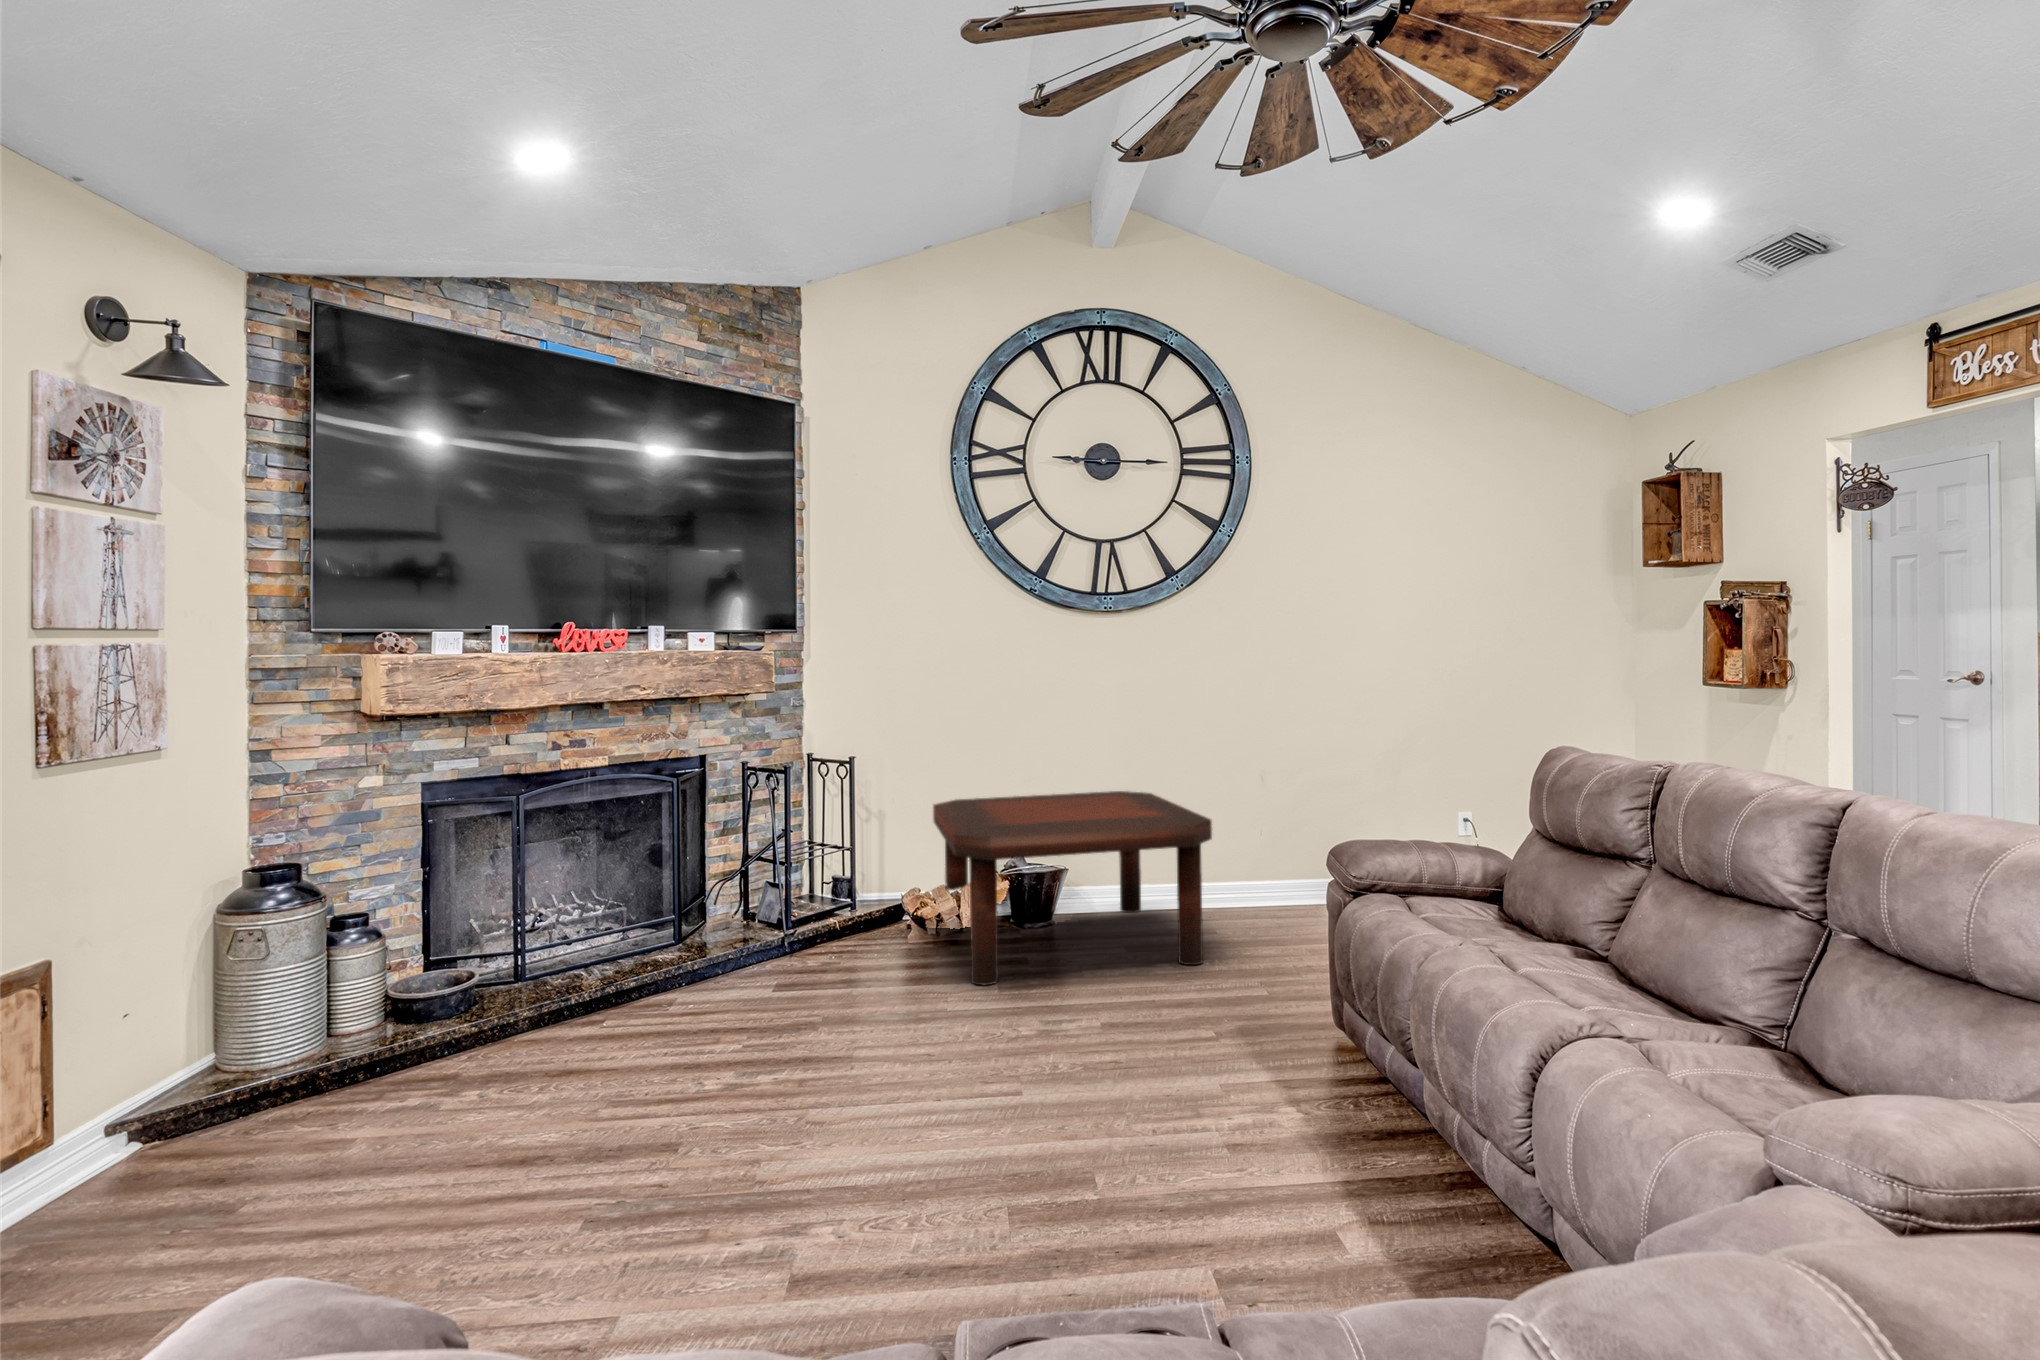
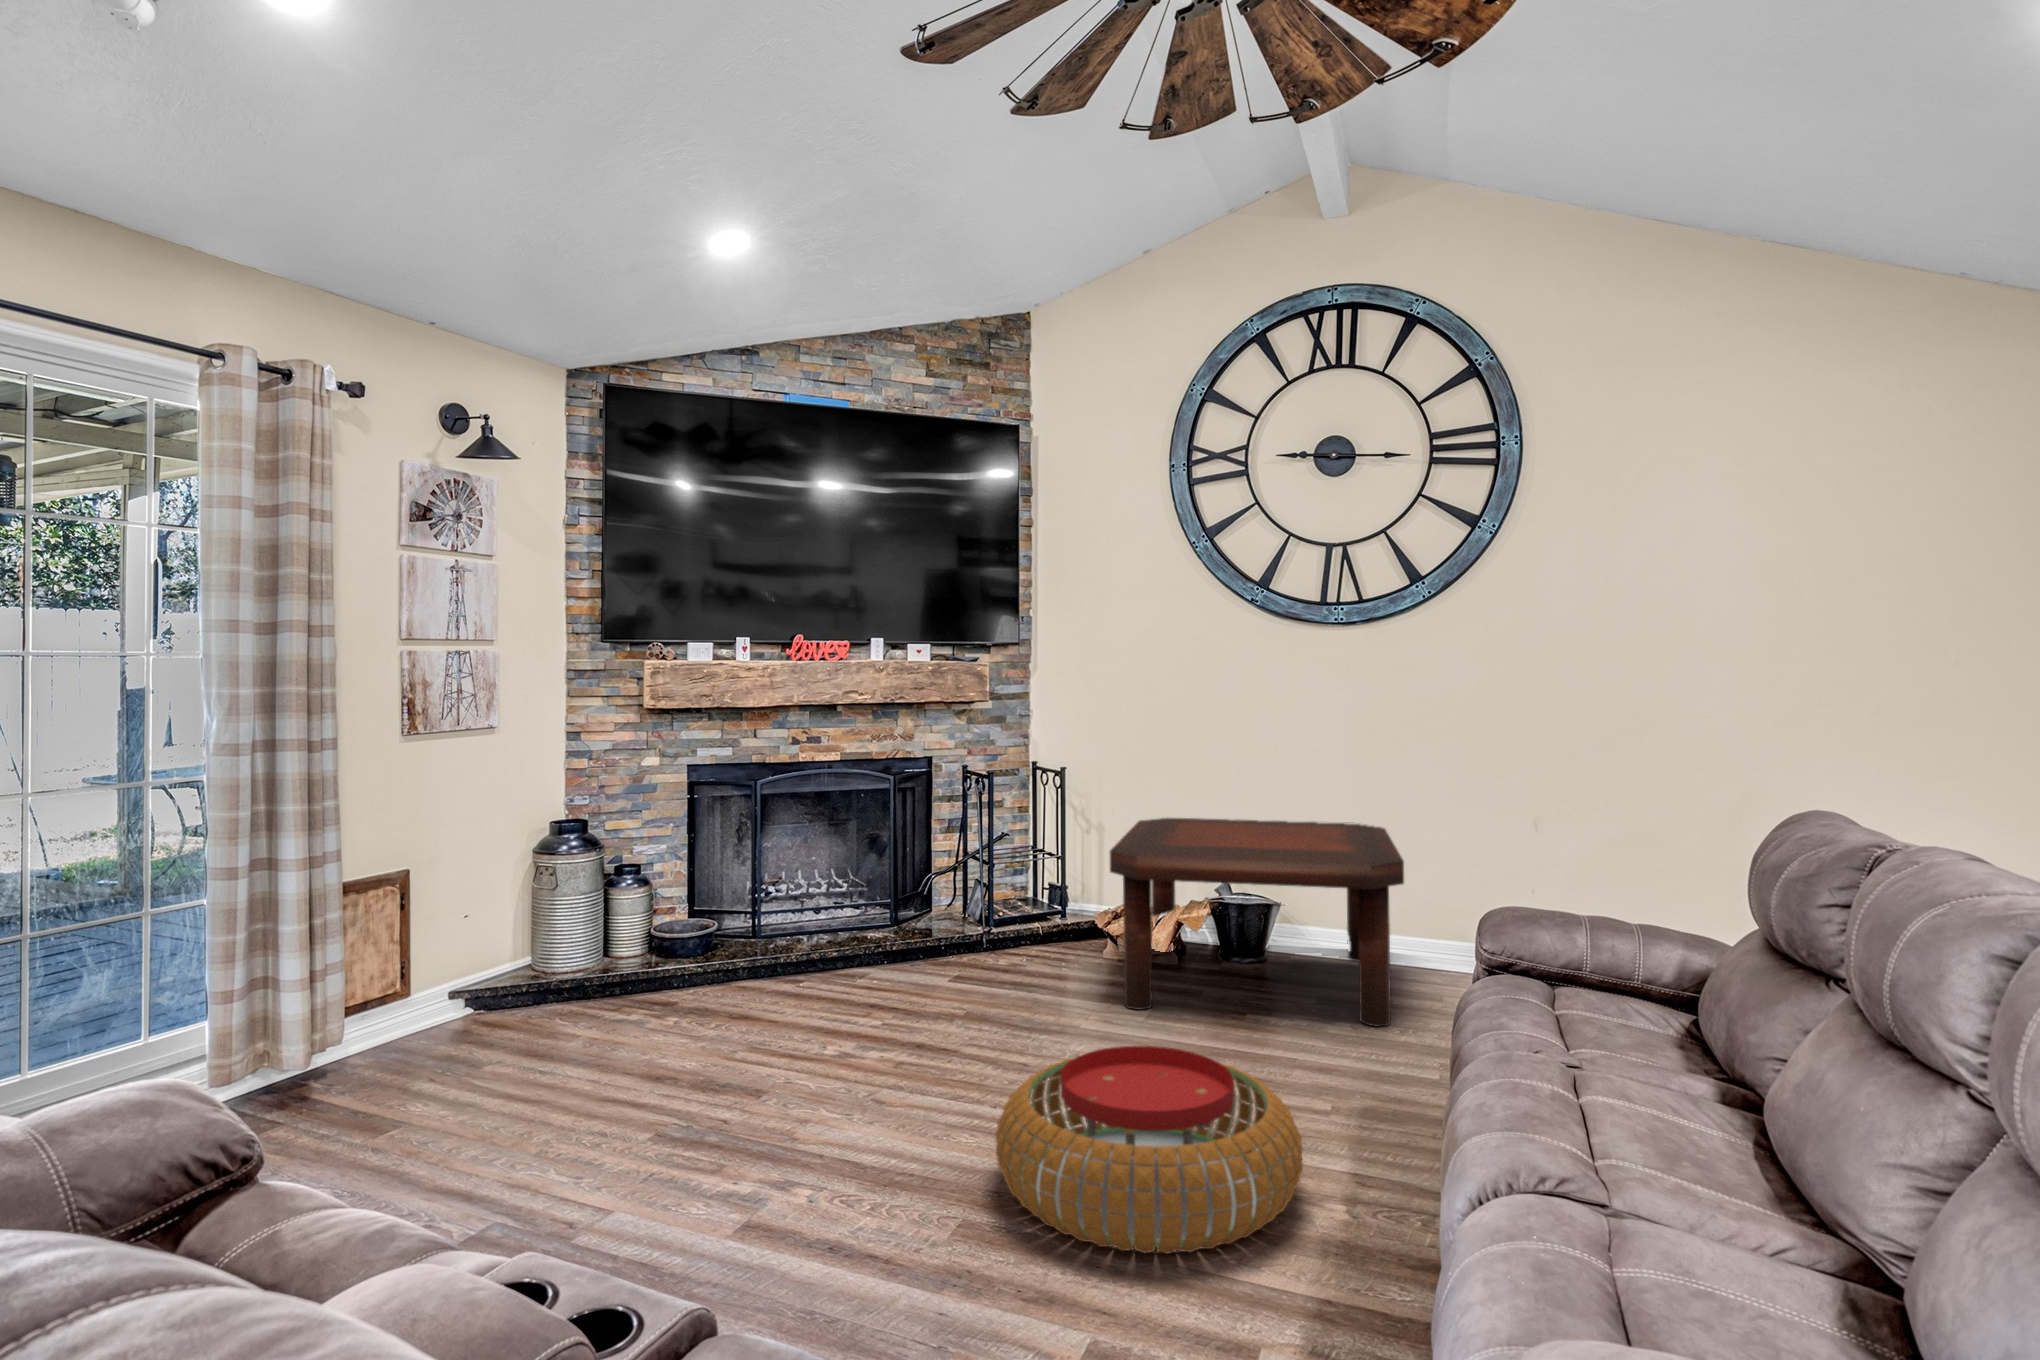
pouf: none [1004,1010,1290,1204] -> present [996,1046,1303,1254]

